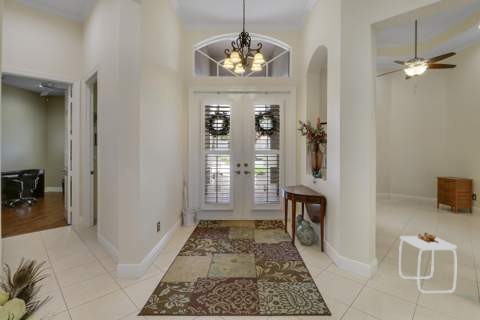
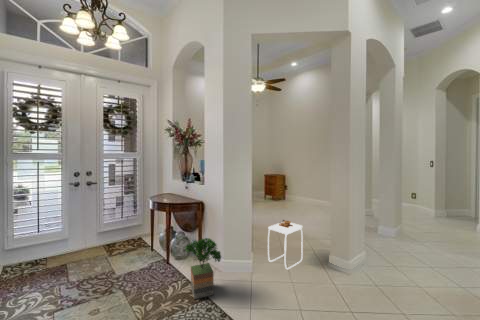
potted tree: none [297,227,331,282] -> present [185,238,221,299]

